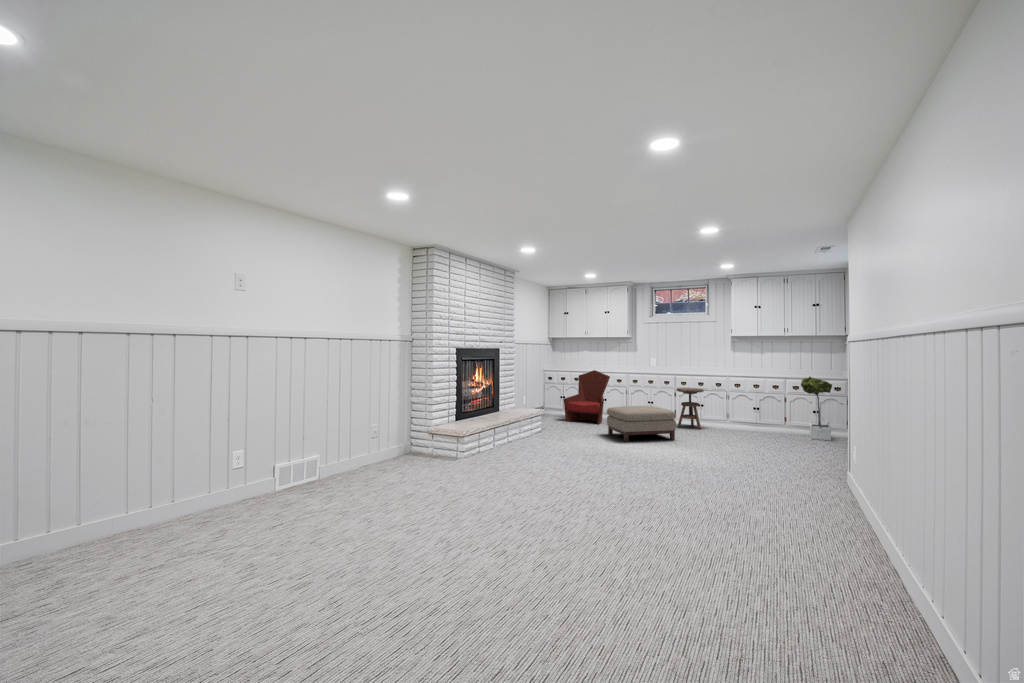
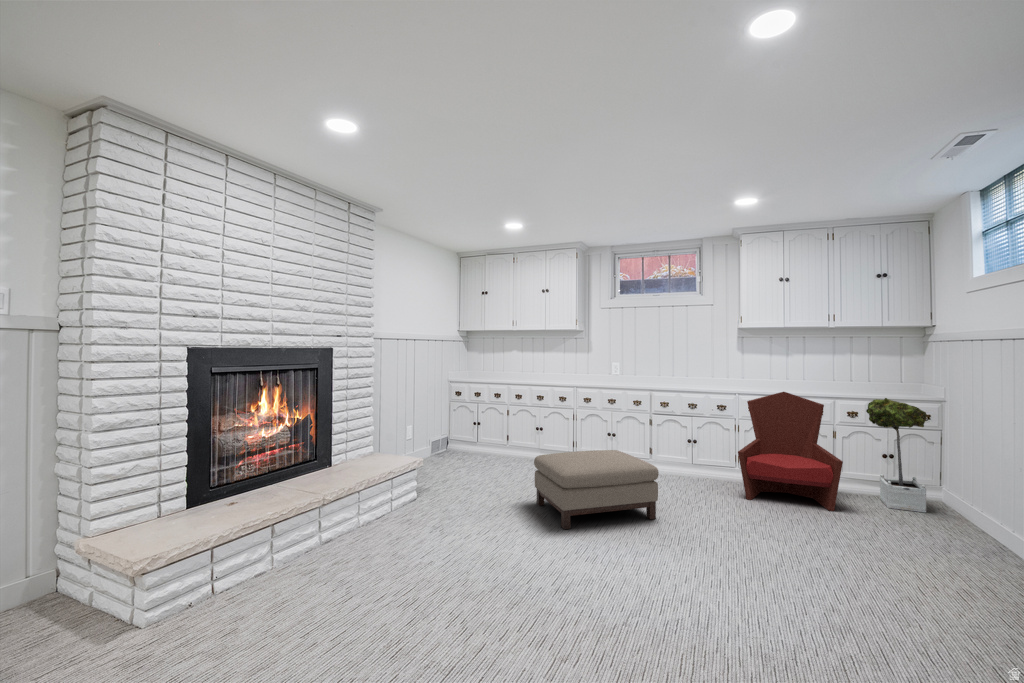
armchair: present [564,370,610,424] -> present [738,392,843,511]
side table: present [677,388,704,429] -> none [653,412,698,483]

